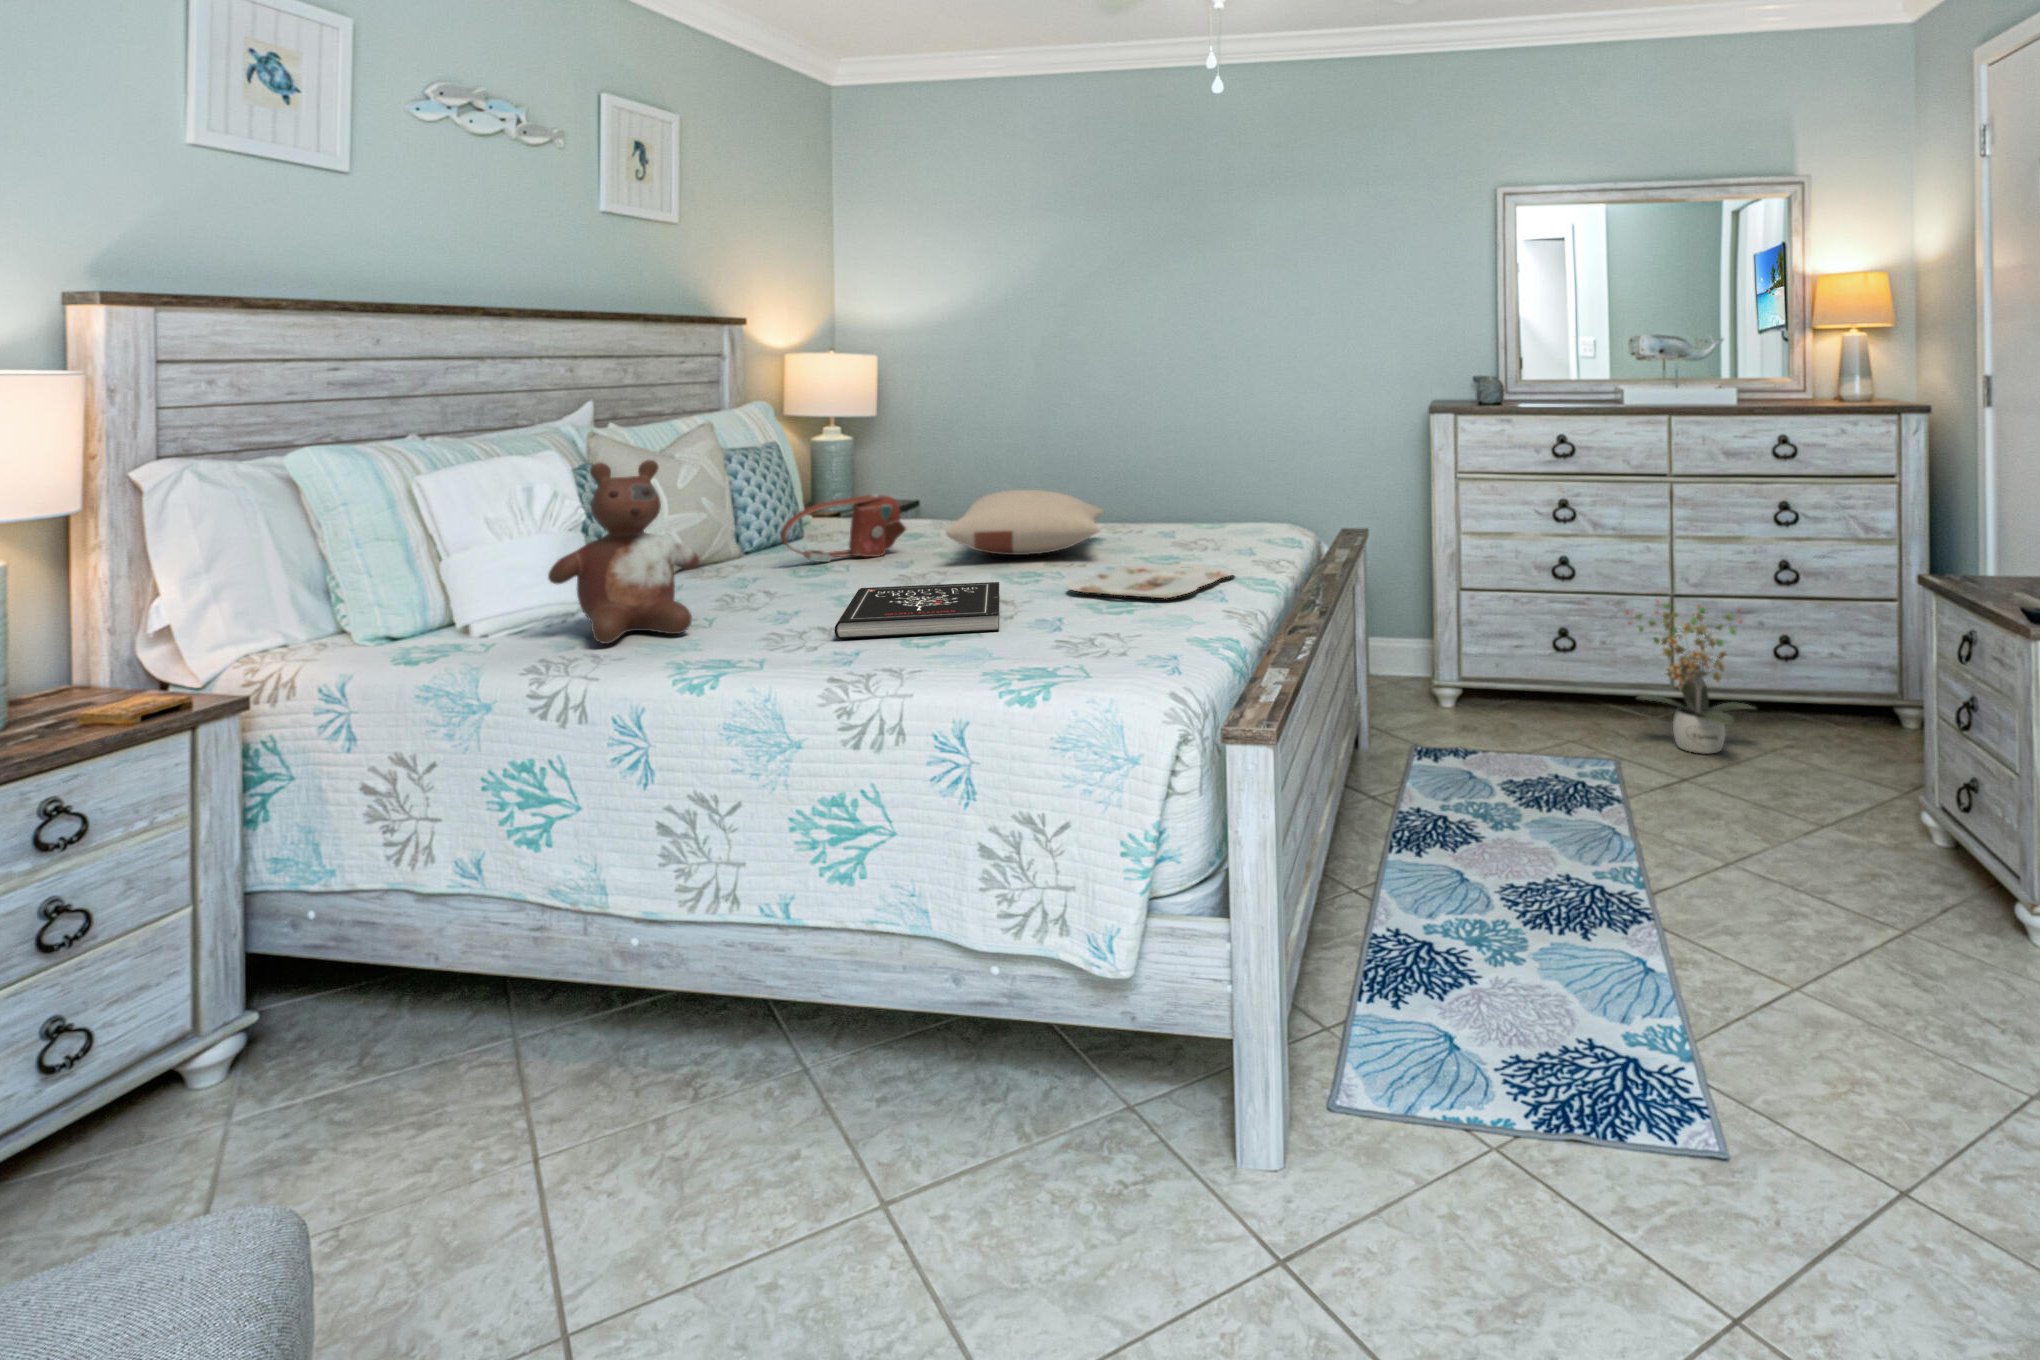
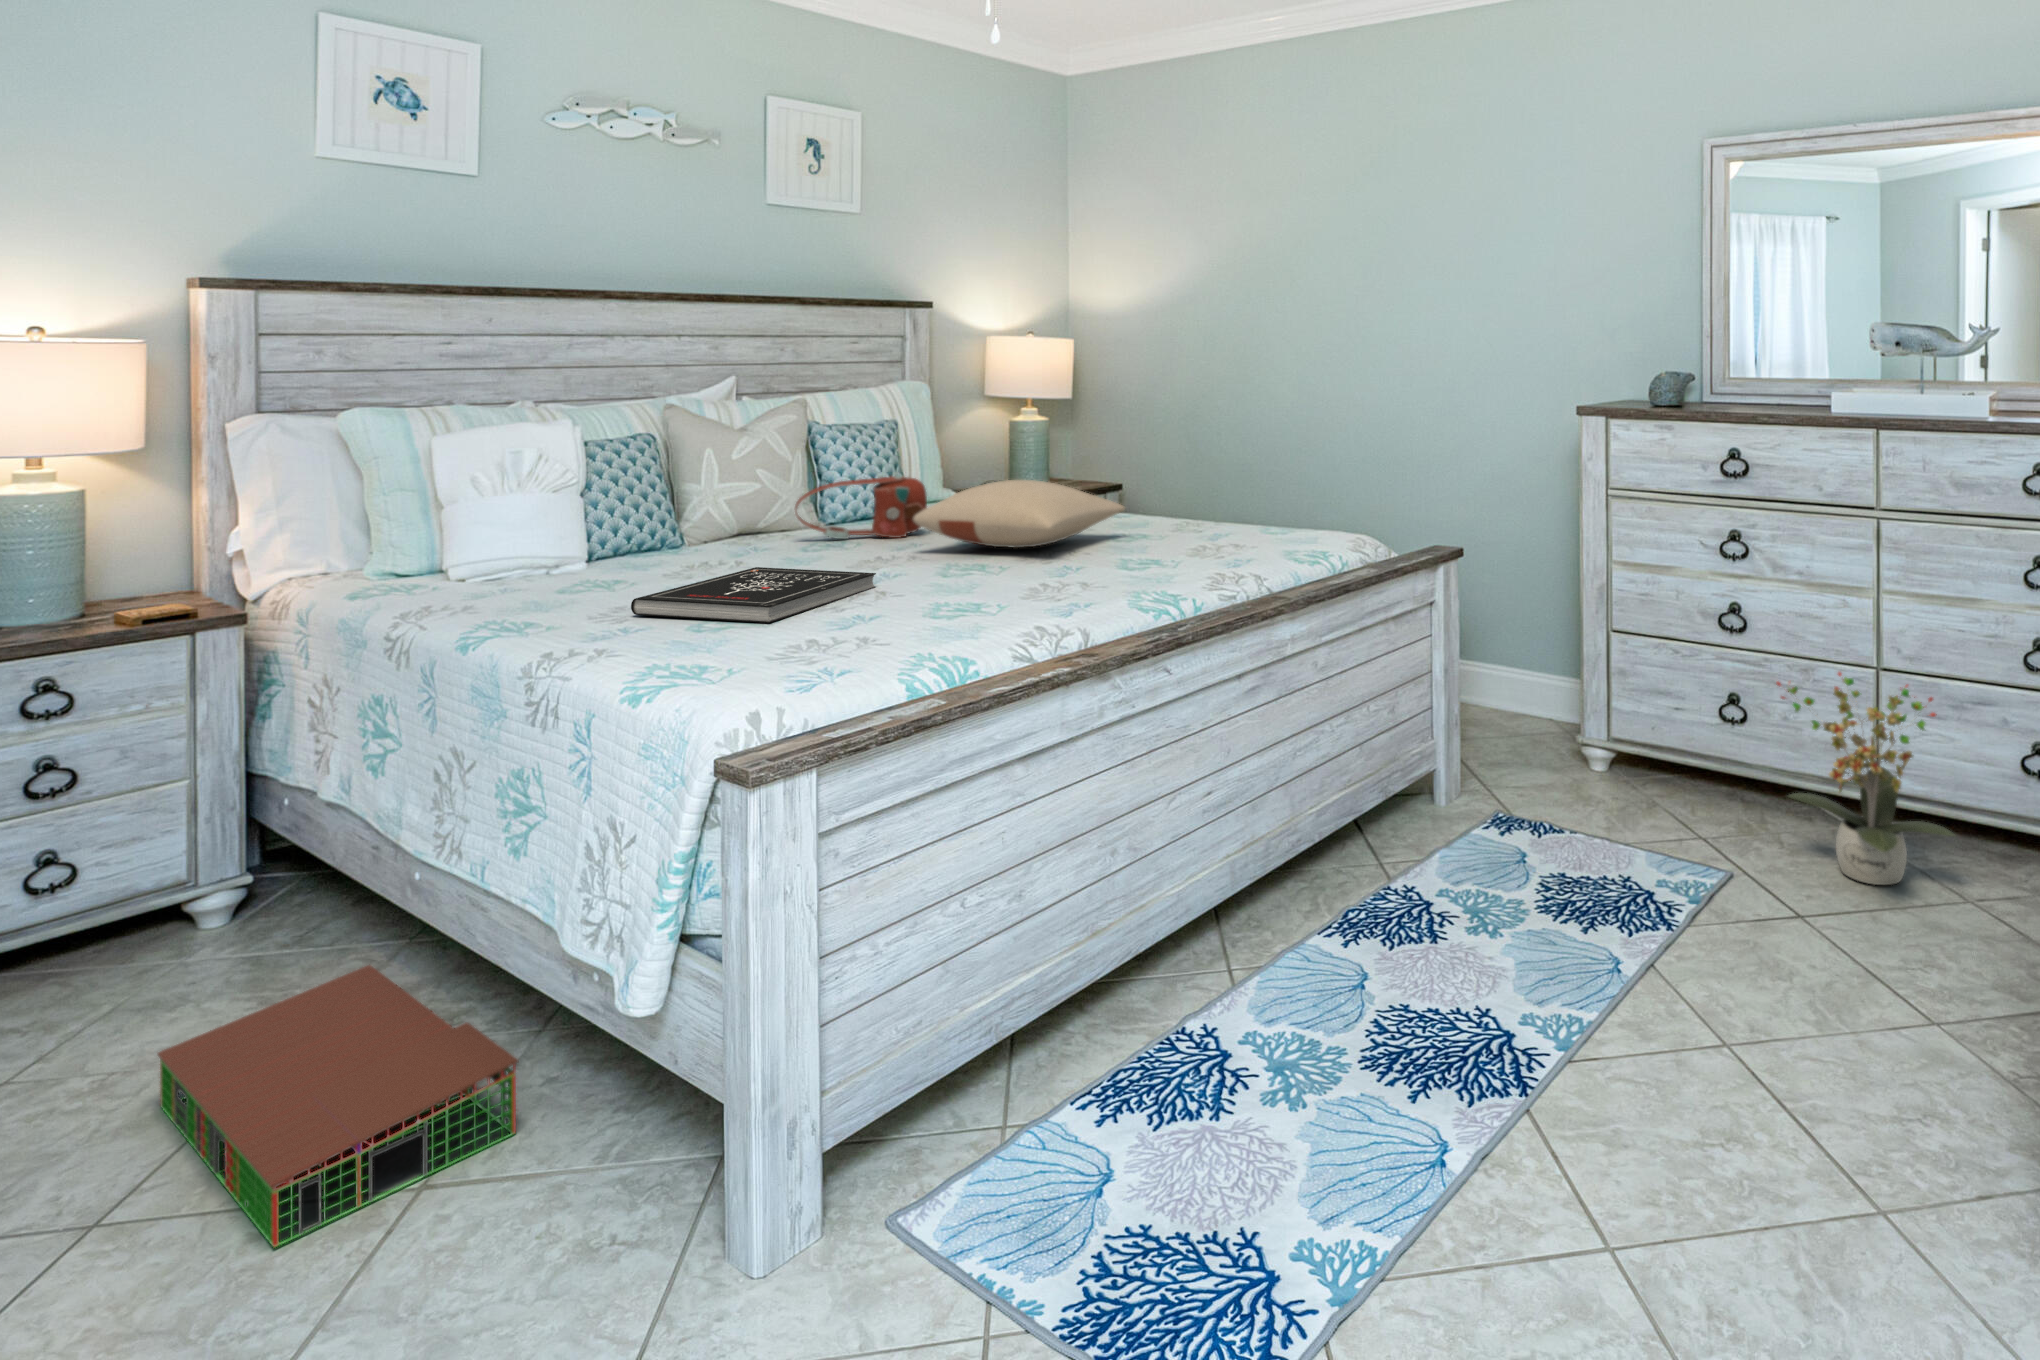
stuffed bear: present [548,460,699,644] -> none [466,432,611,598]
serving tray: present [1067,564,1235,598] -> none [927,567,1130,607]
storage bin: none [462,1047,916,1296] -> present [157,965,518,1247]

